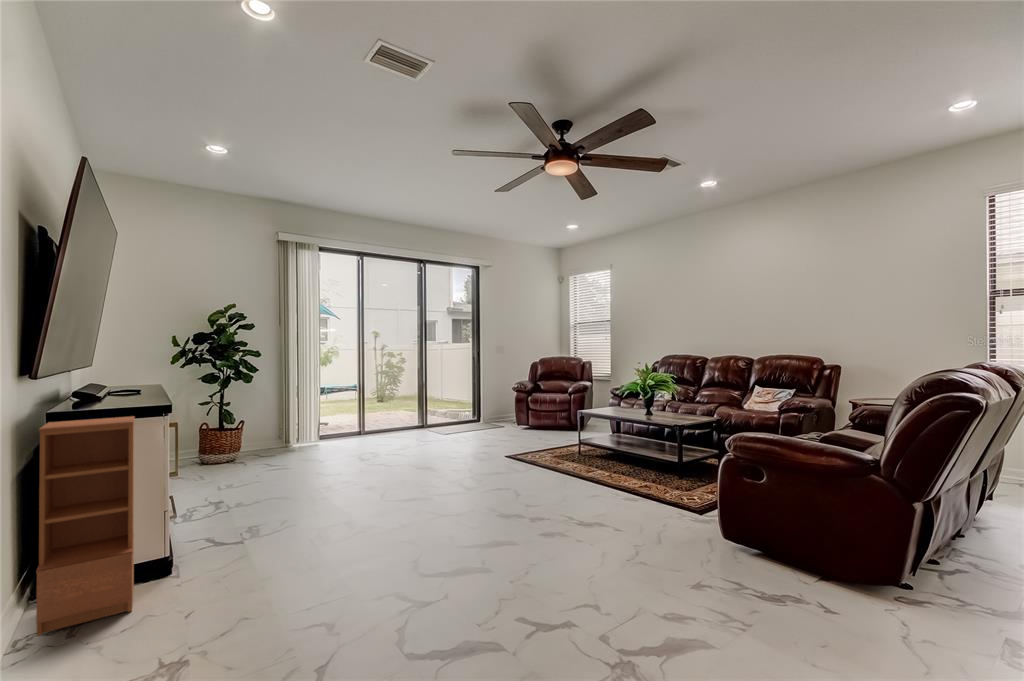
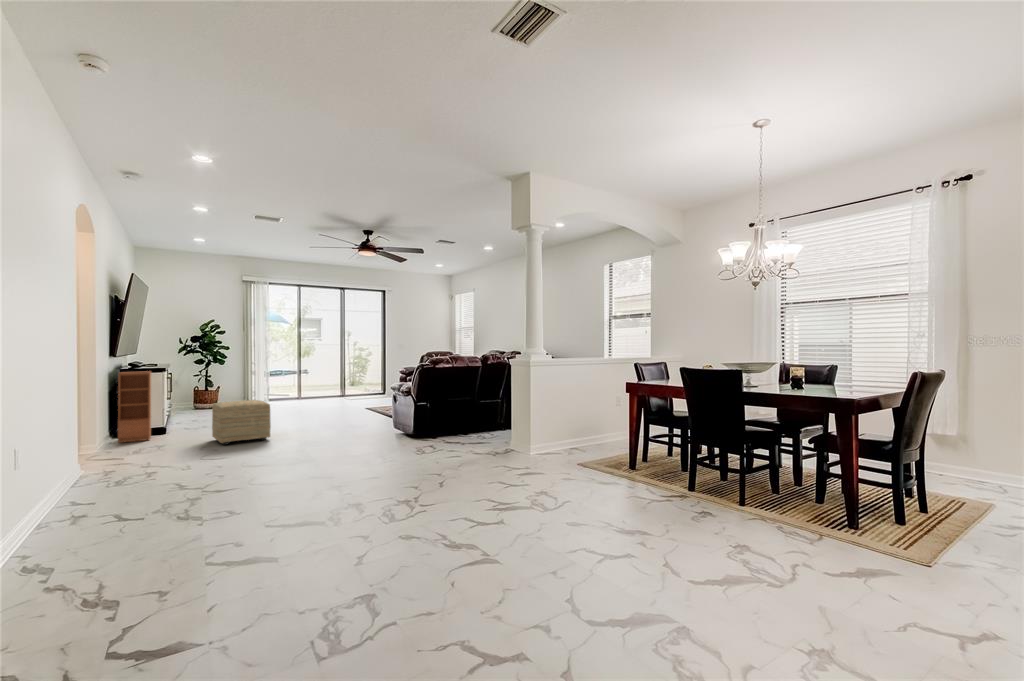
ottoman: none [310,483,472,644] -> present [212,400,271,445]

